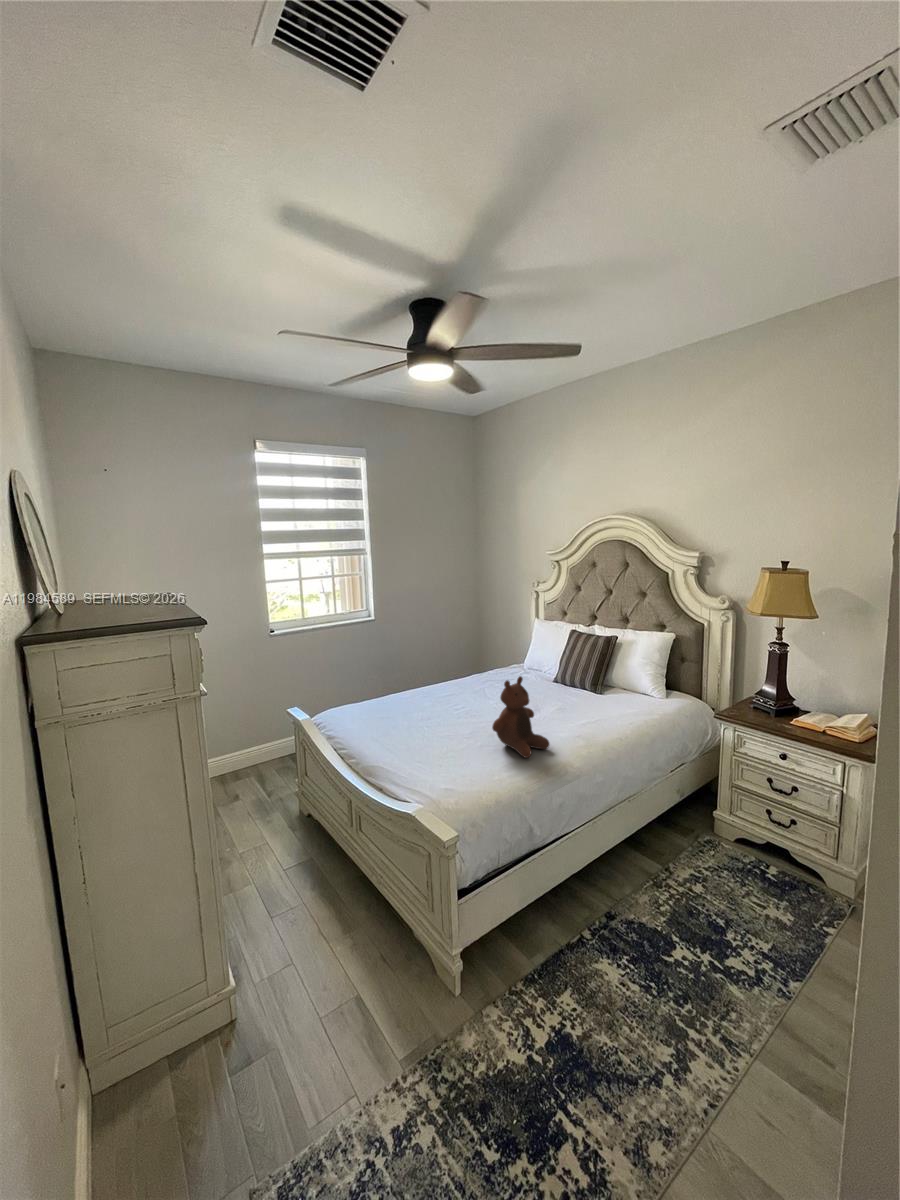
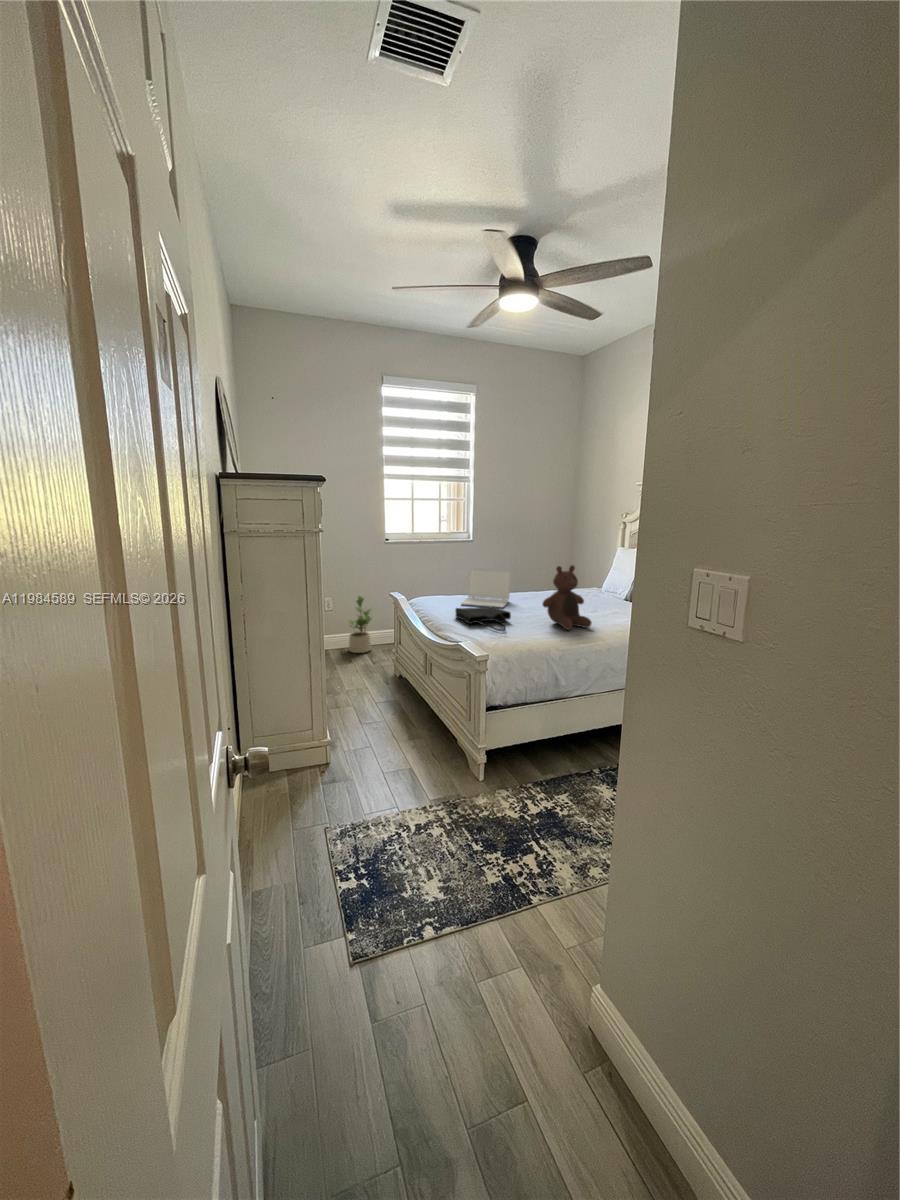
laptop: none [384,672,438,724] -> present [461,568,511,607]
potted plant: none [232,709,264,781] -> present [349,596,371,653]
tote bag: none [386,728,456,774] -> present [455,606,511,631]

